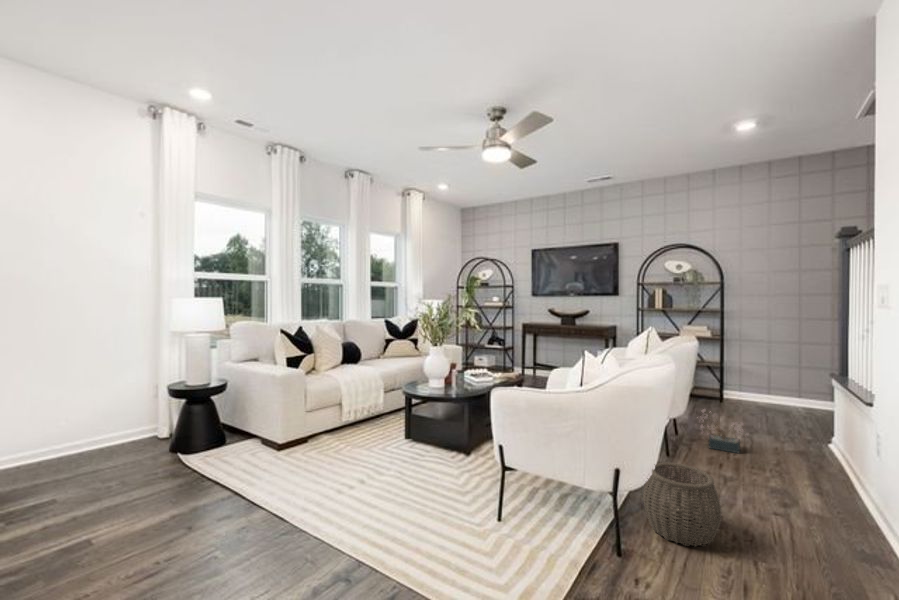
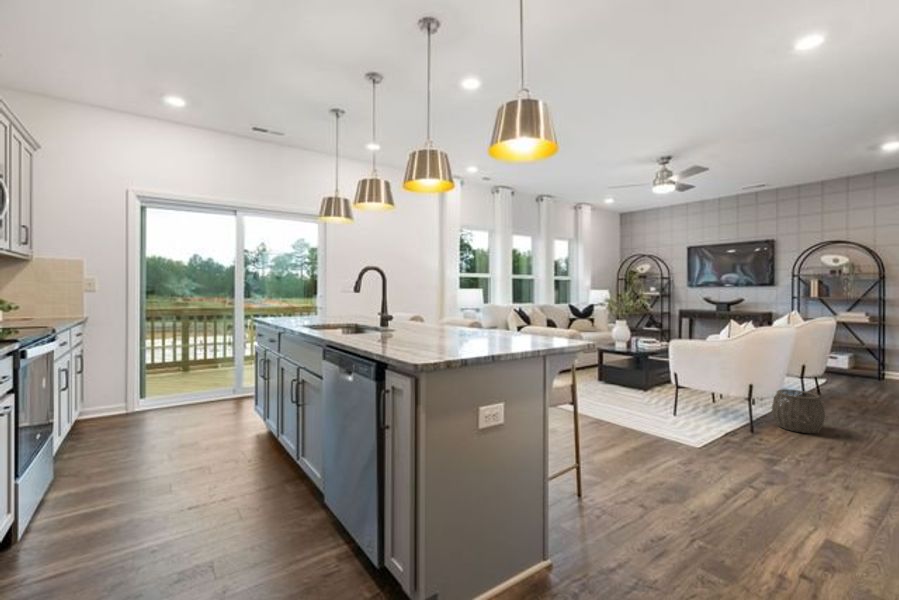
decorative plant: present [701,409,744,453] -> none [834,372,881,405]

